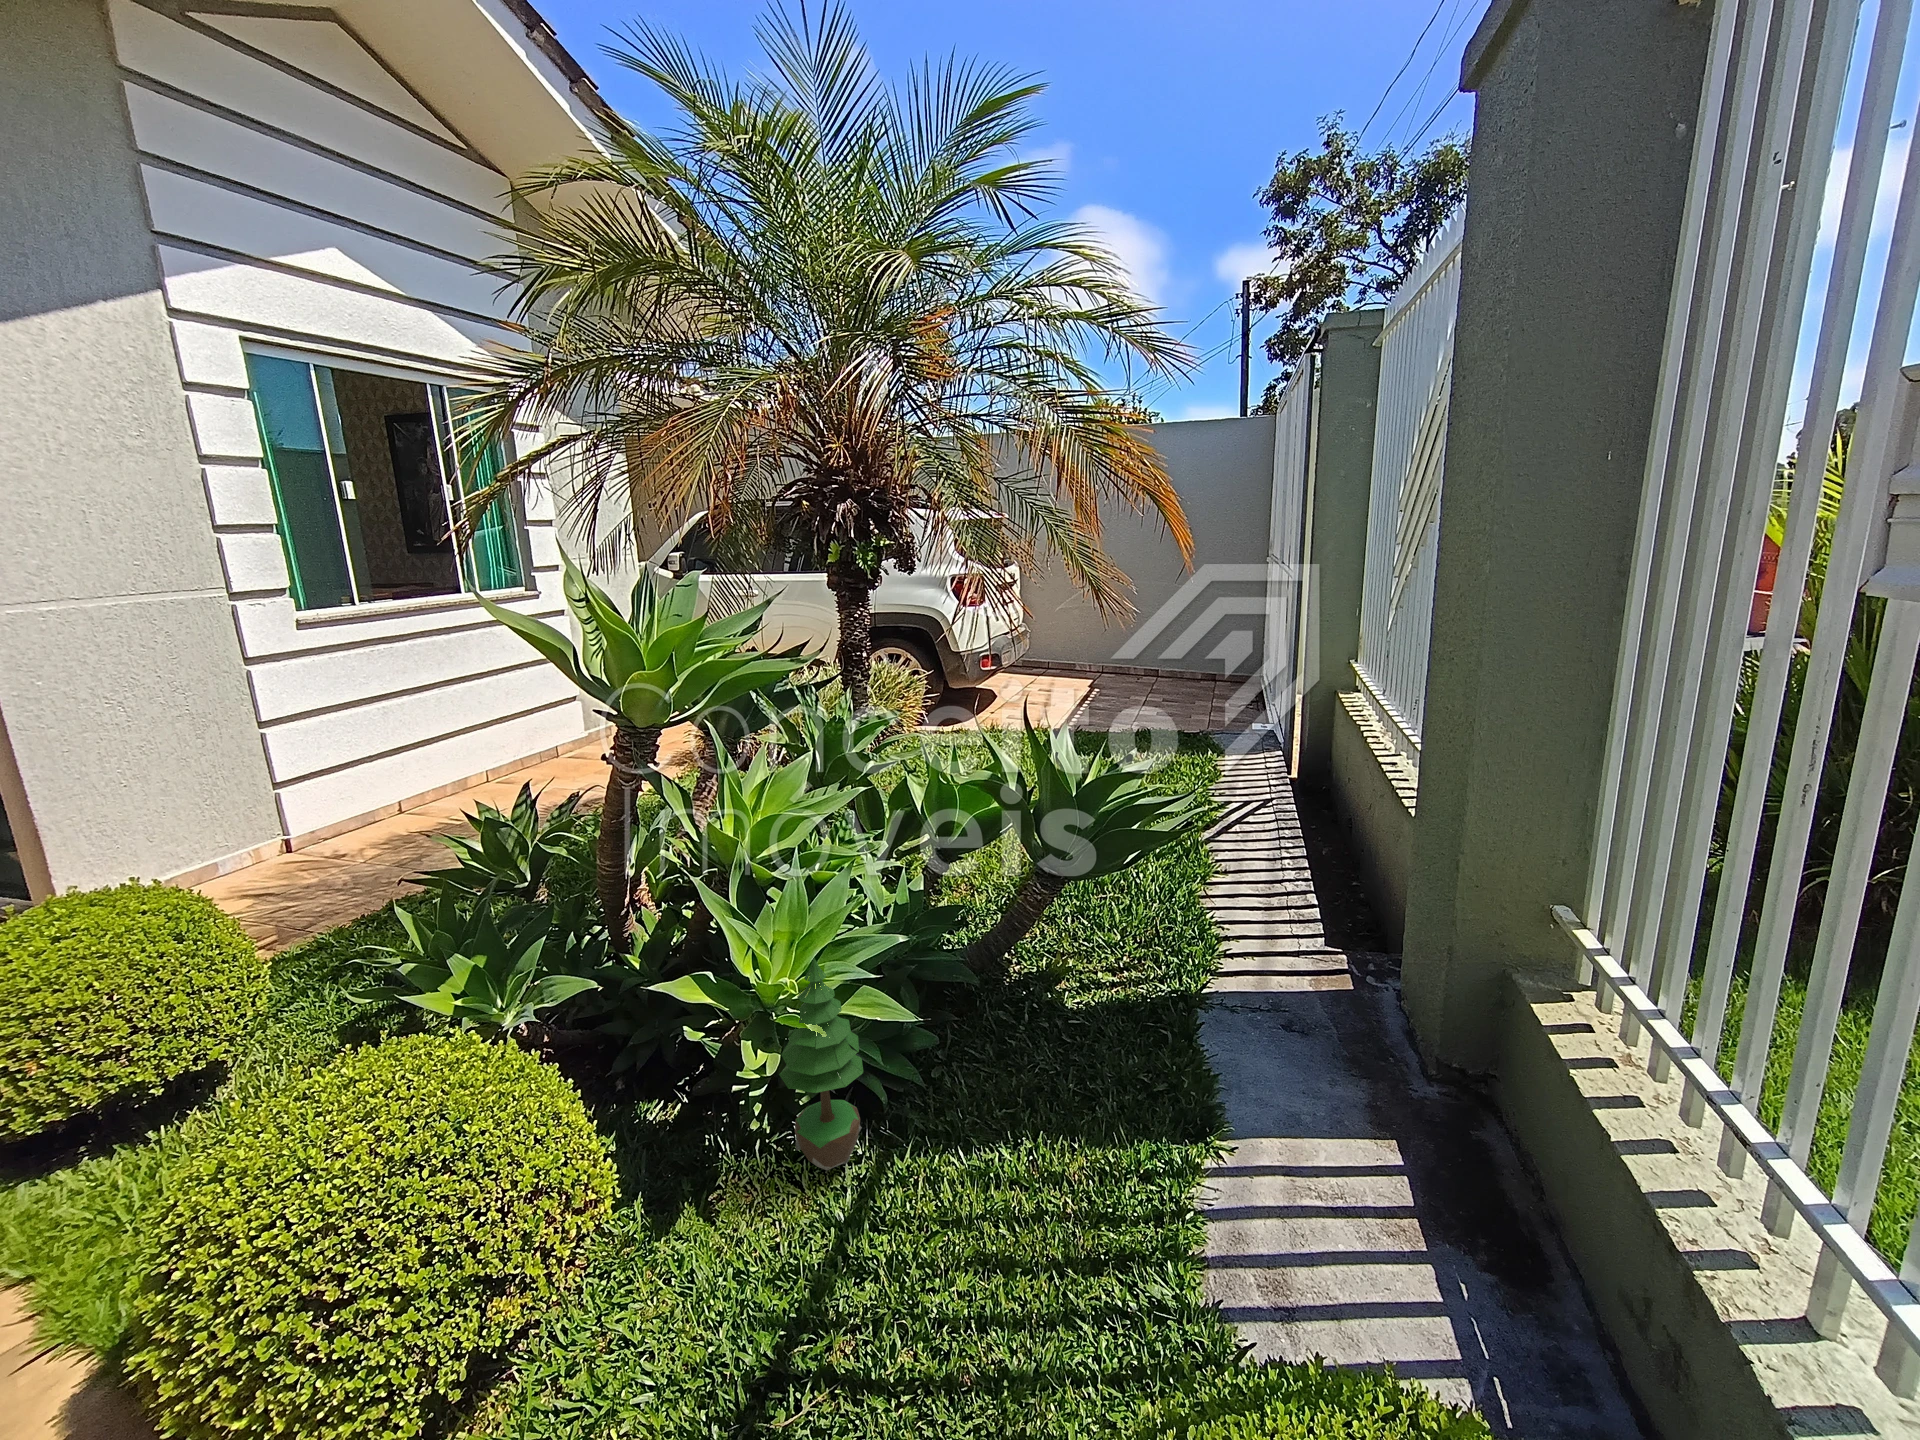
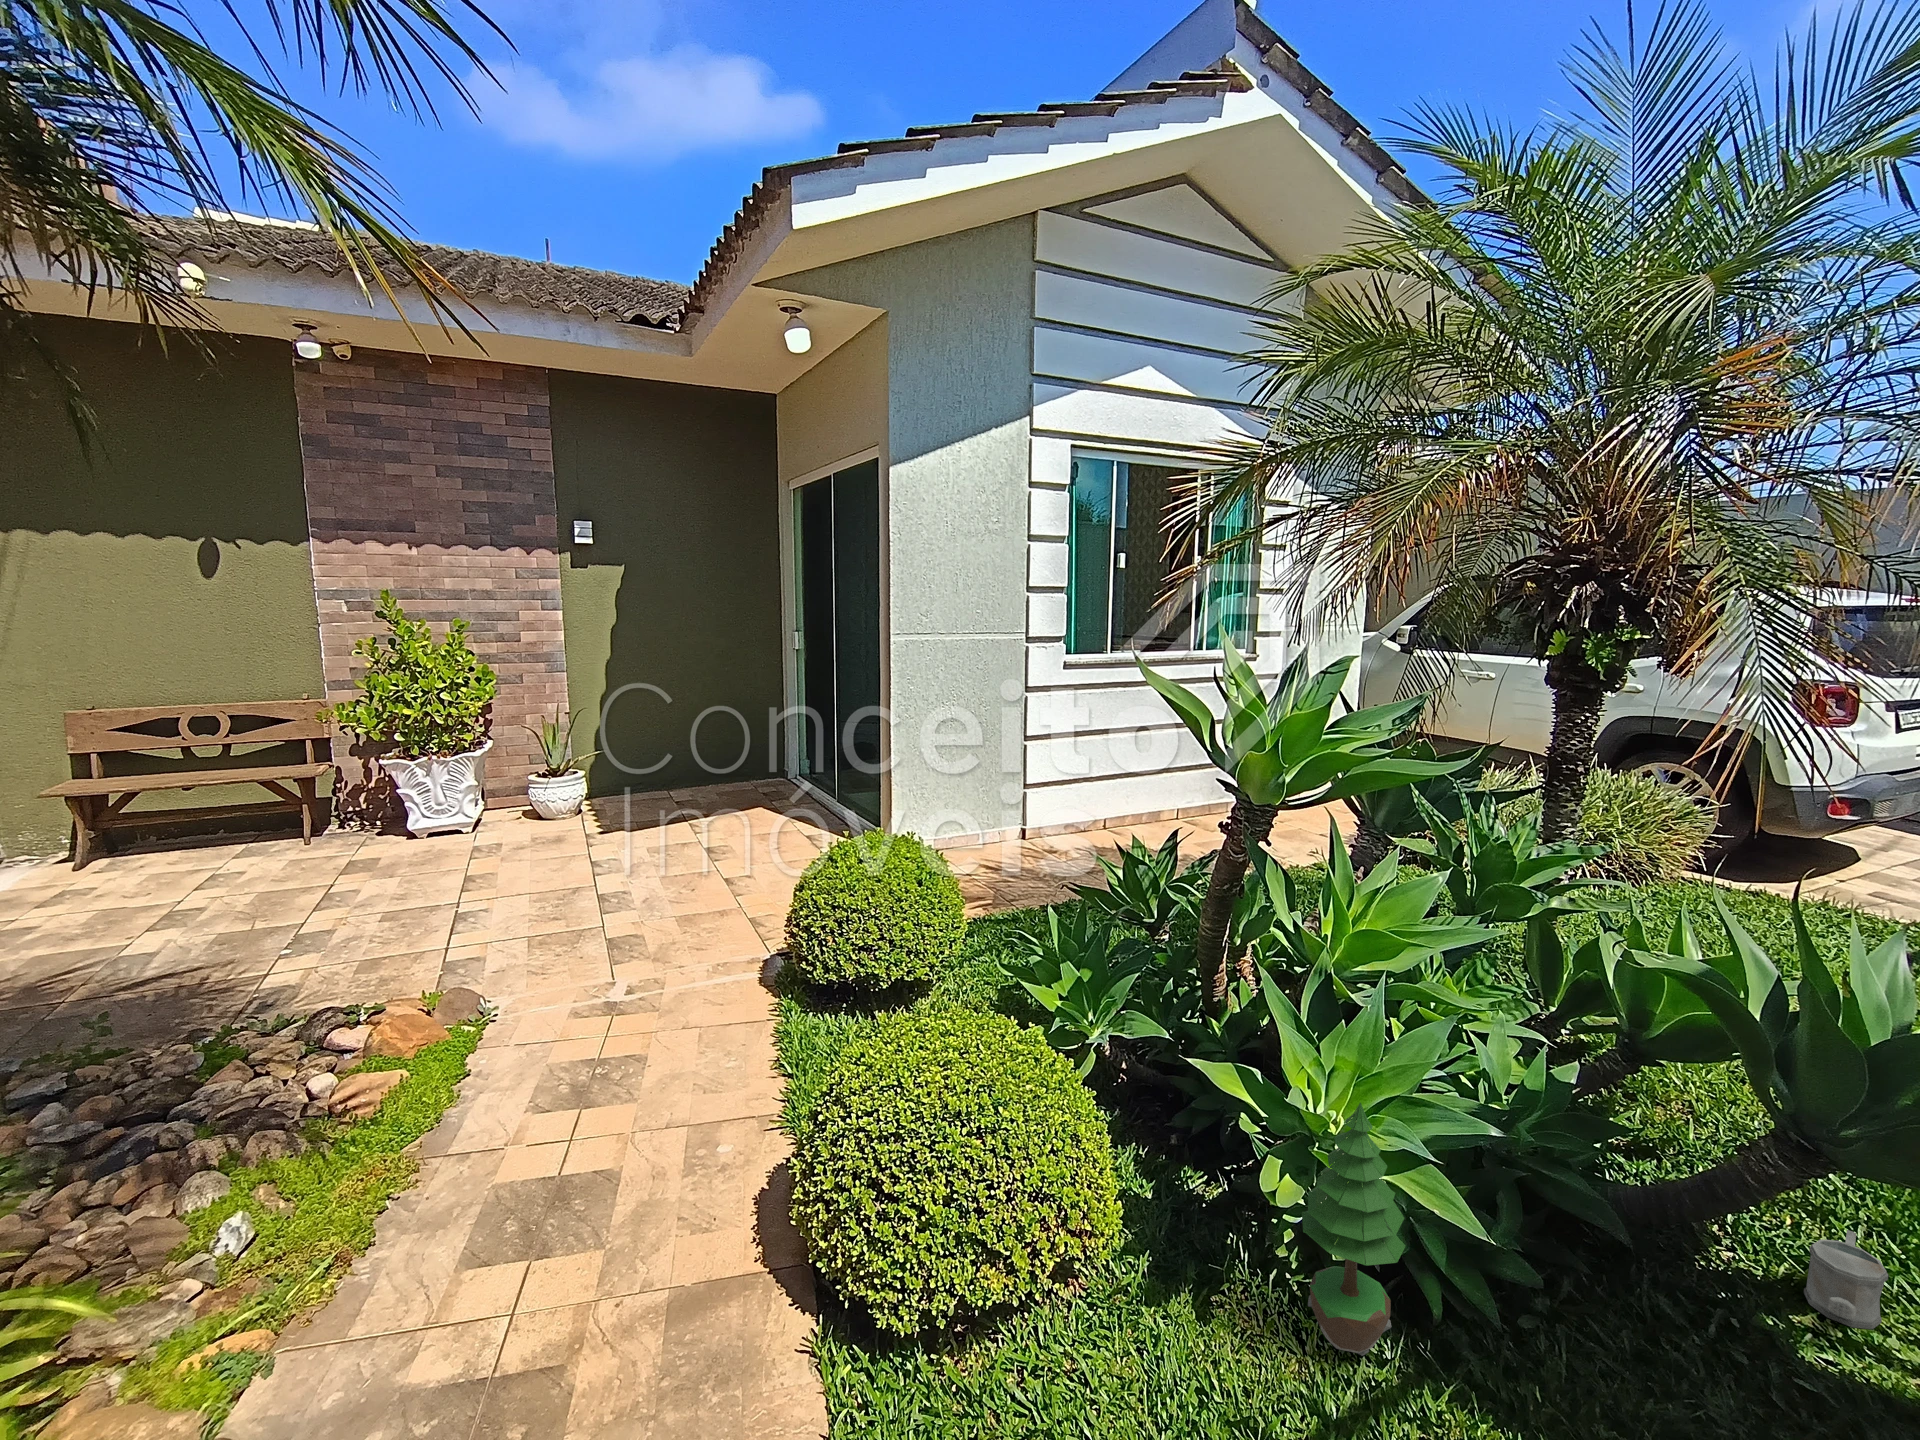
watering can: none [1047,926,1084,983] -> present [1804,1230,1888,1329]

